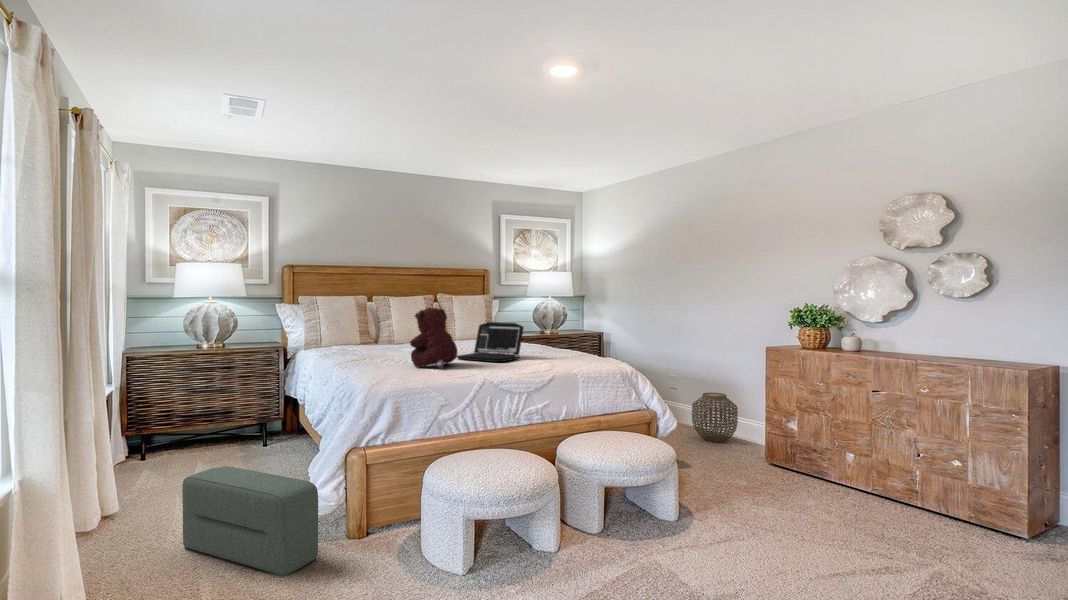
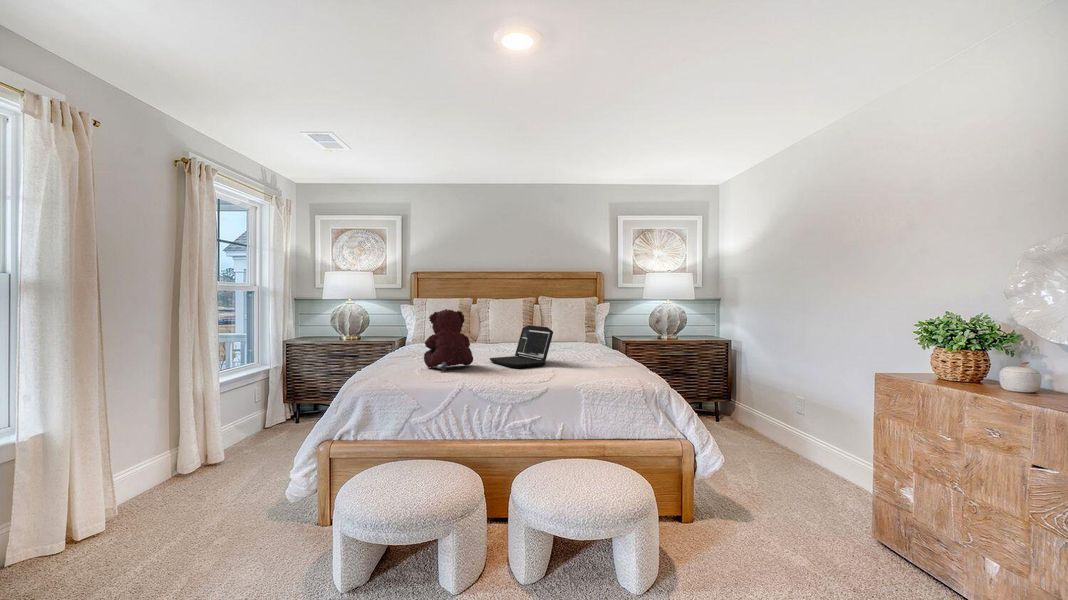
woven basket: present [692,393,738,442] -> none [796,425,863,493]
pouf: present [182,466,318,575] -> none [217,440,277,550]

